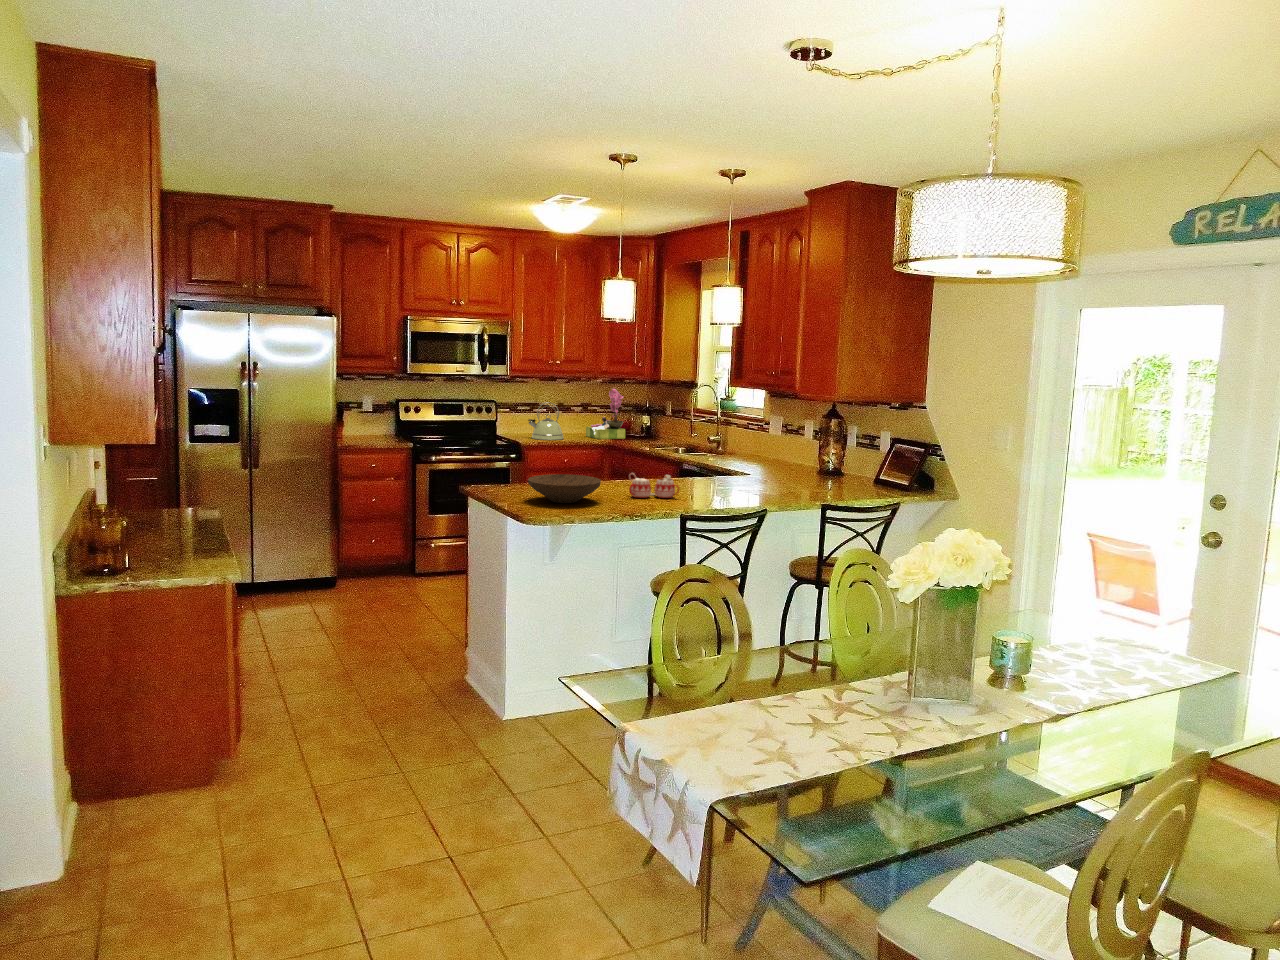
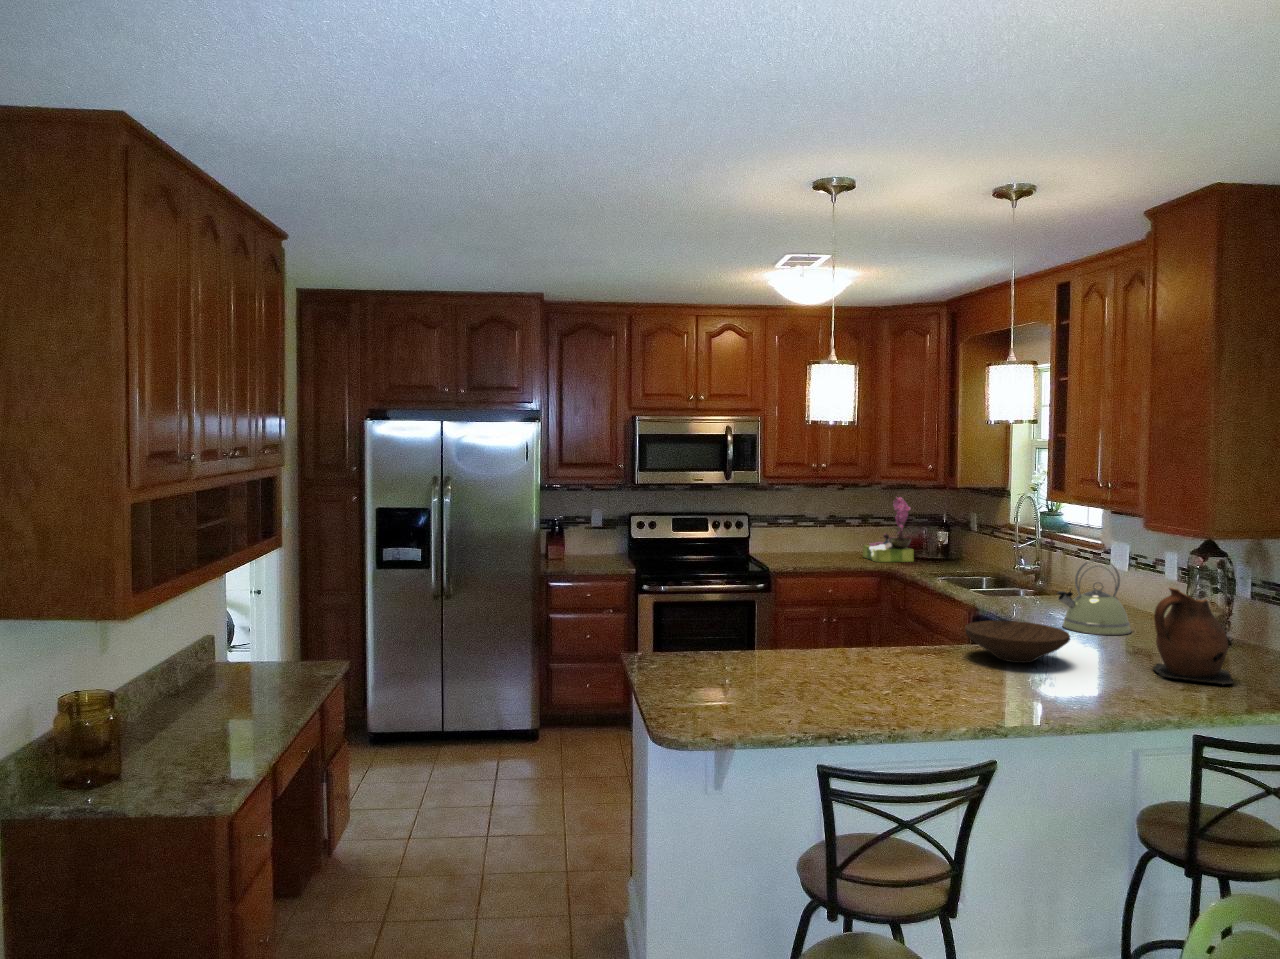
kettle: present [528,402,564,440] -> present [1057,559,1131,635]
ceramic pitcher: none [801,439,847,497] -> present [1153,588,1233,685]
mug: present [629,473,679,498] -> none [858,632,936,674]
wooden bowl: present [528,474,601,503] -> present [965,621,1070,663]

